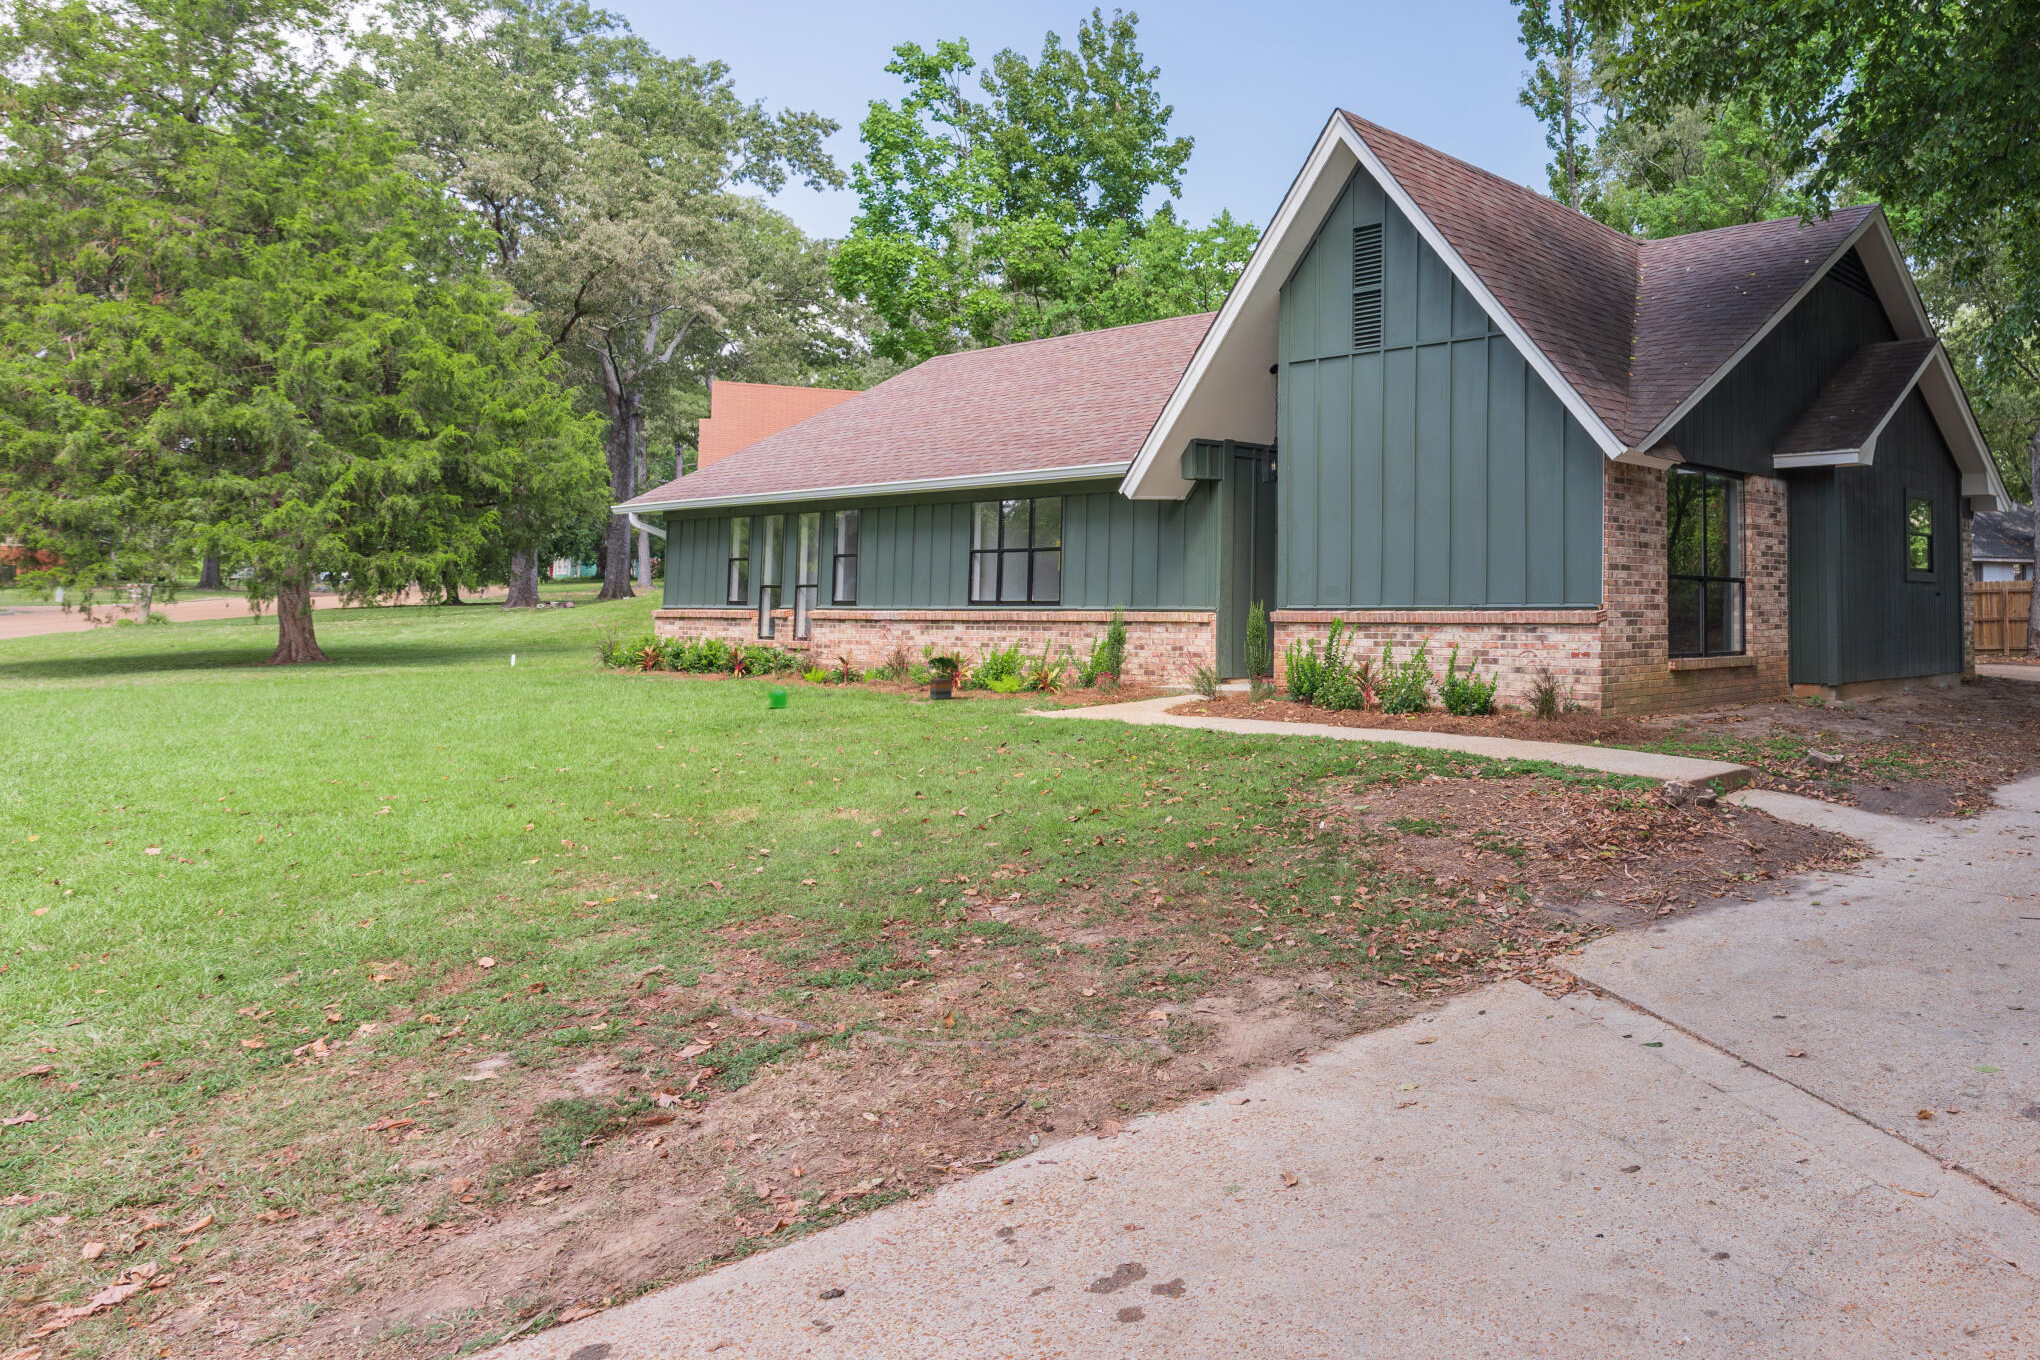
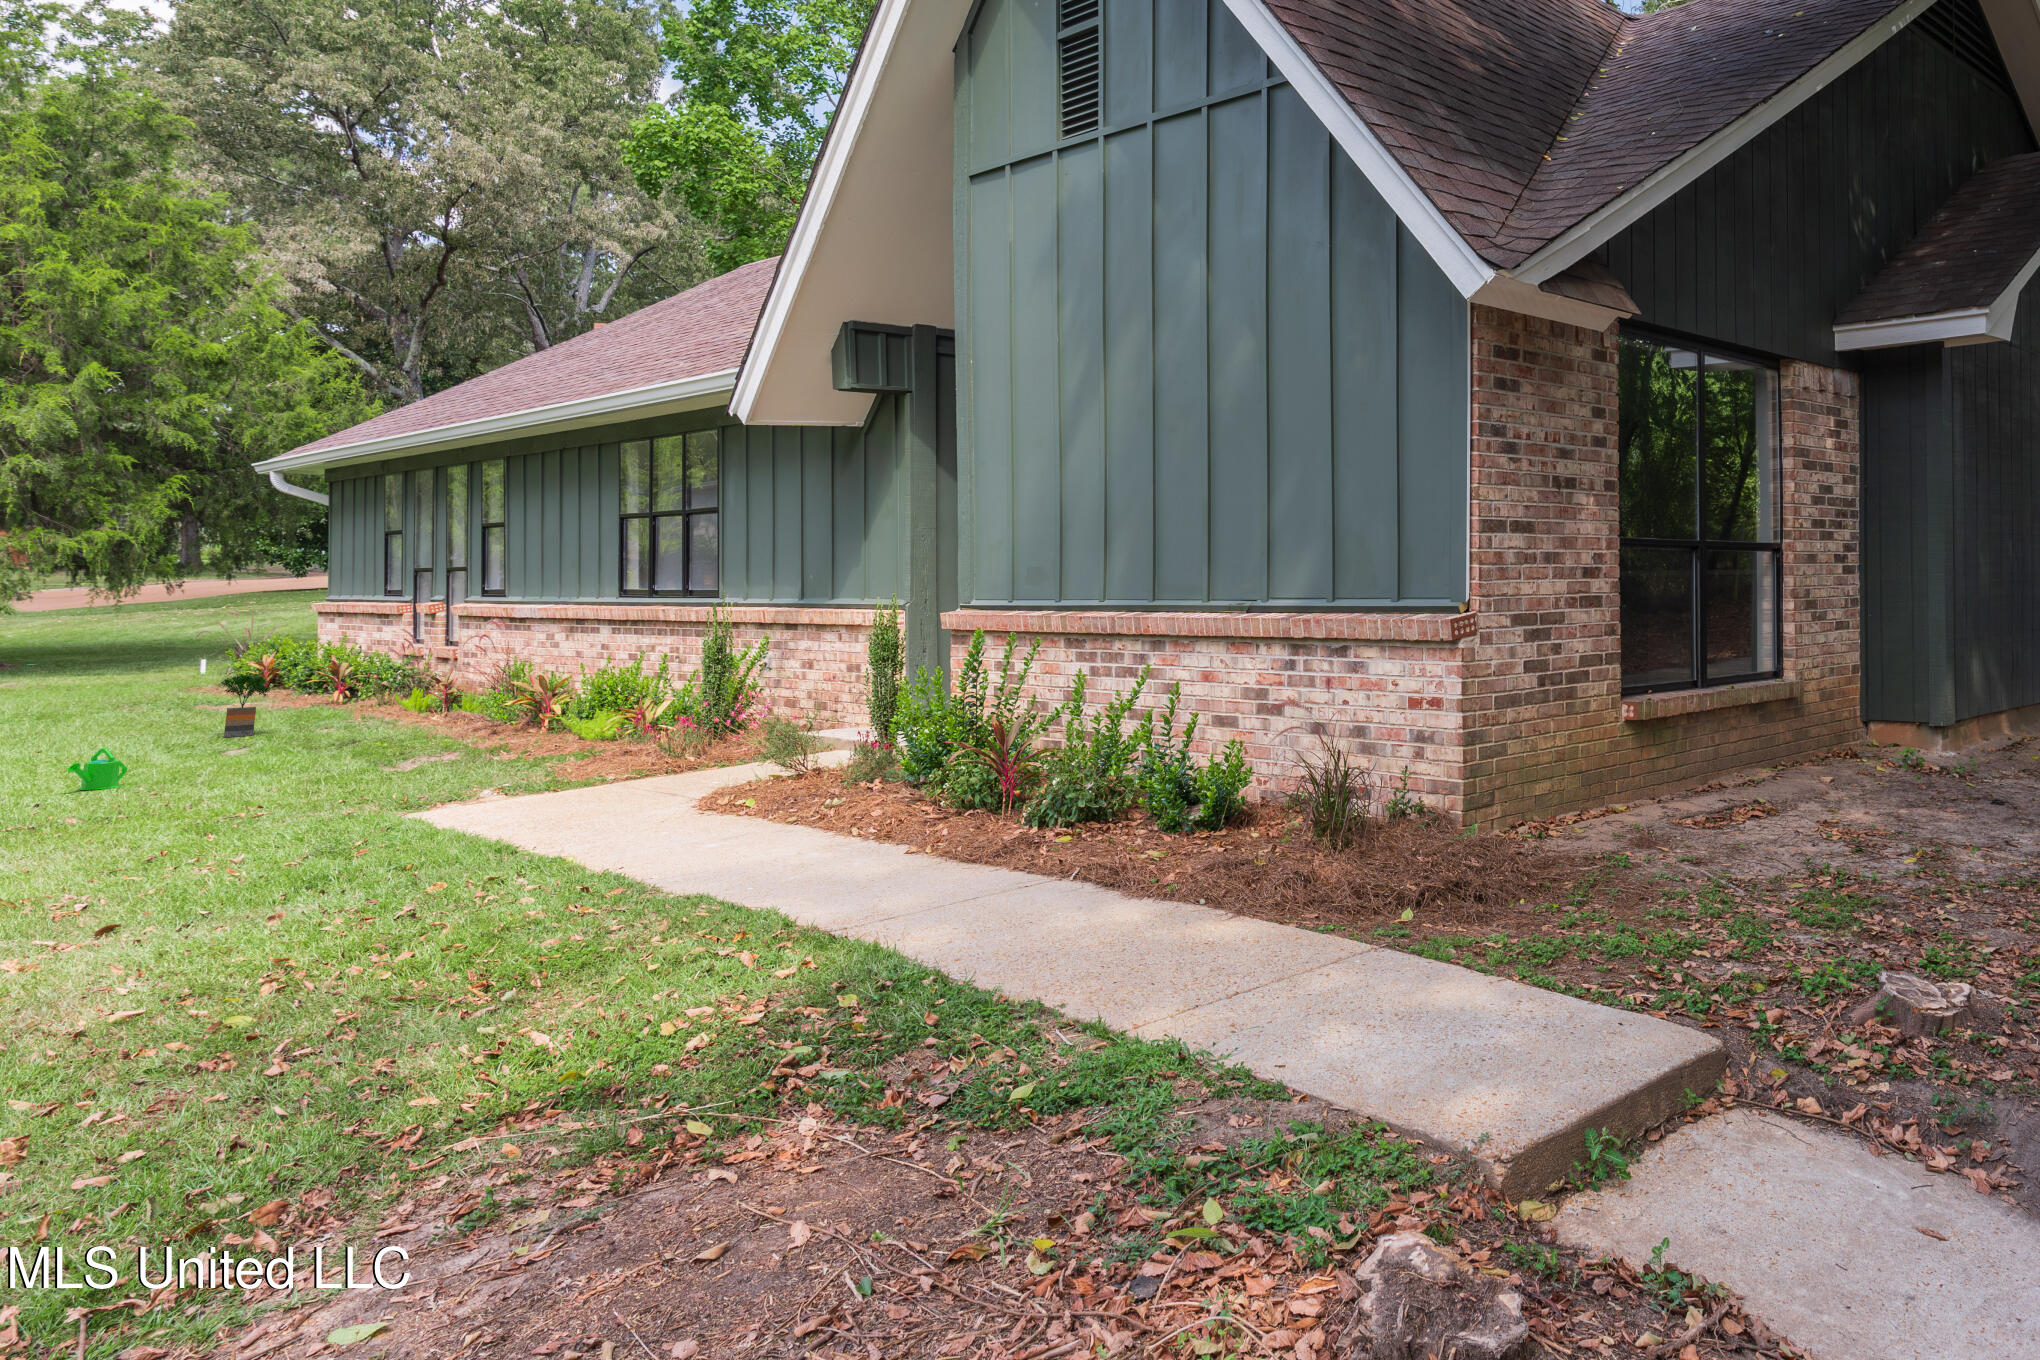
potted tree: present [928,657,958,699] -> present [221,675,270,737]

